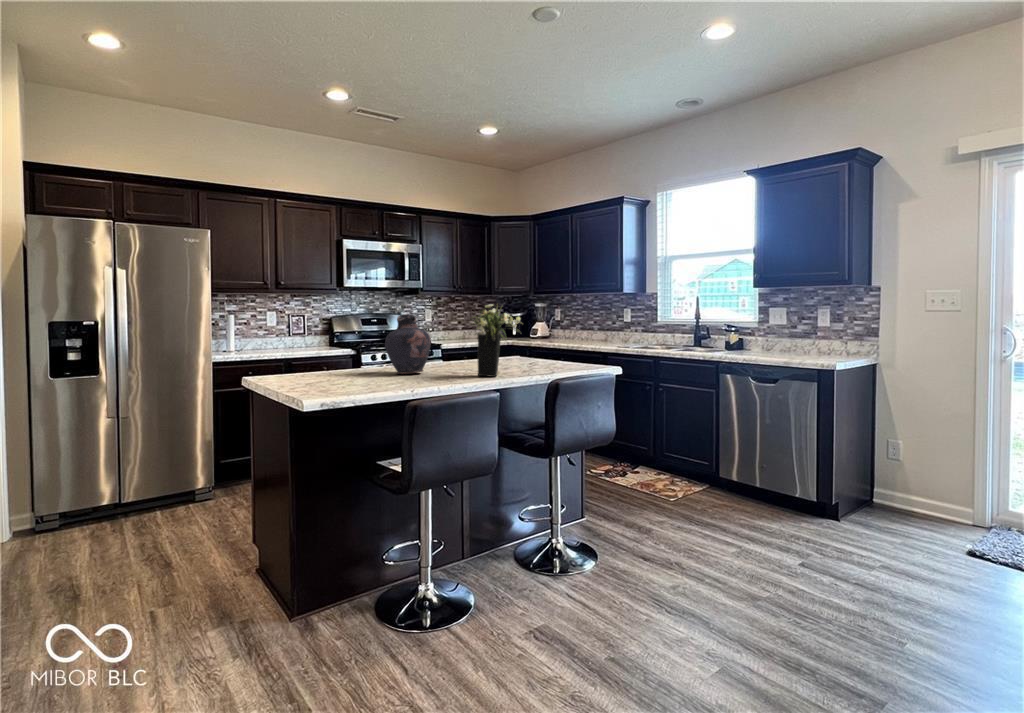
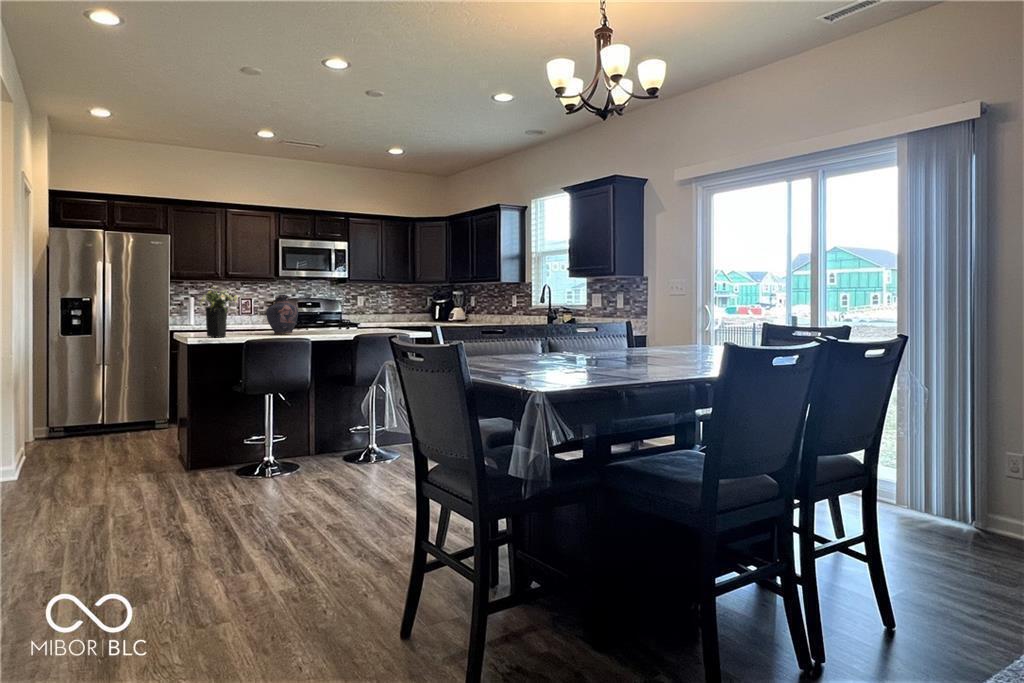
flower arrangement: present [471,304,520,377] -> present [198,287,238,337]

